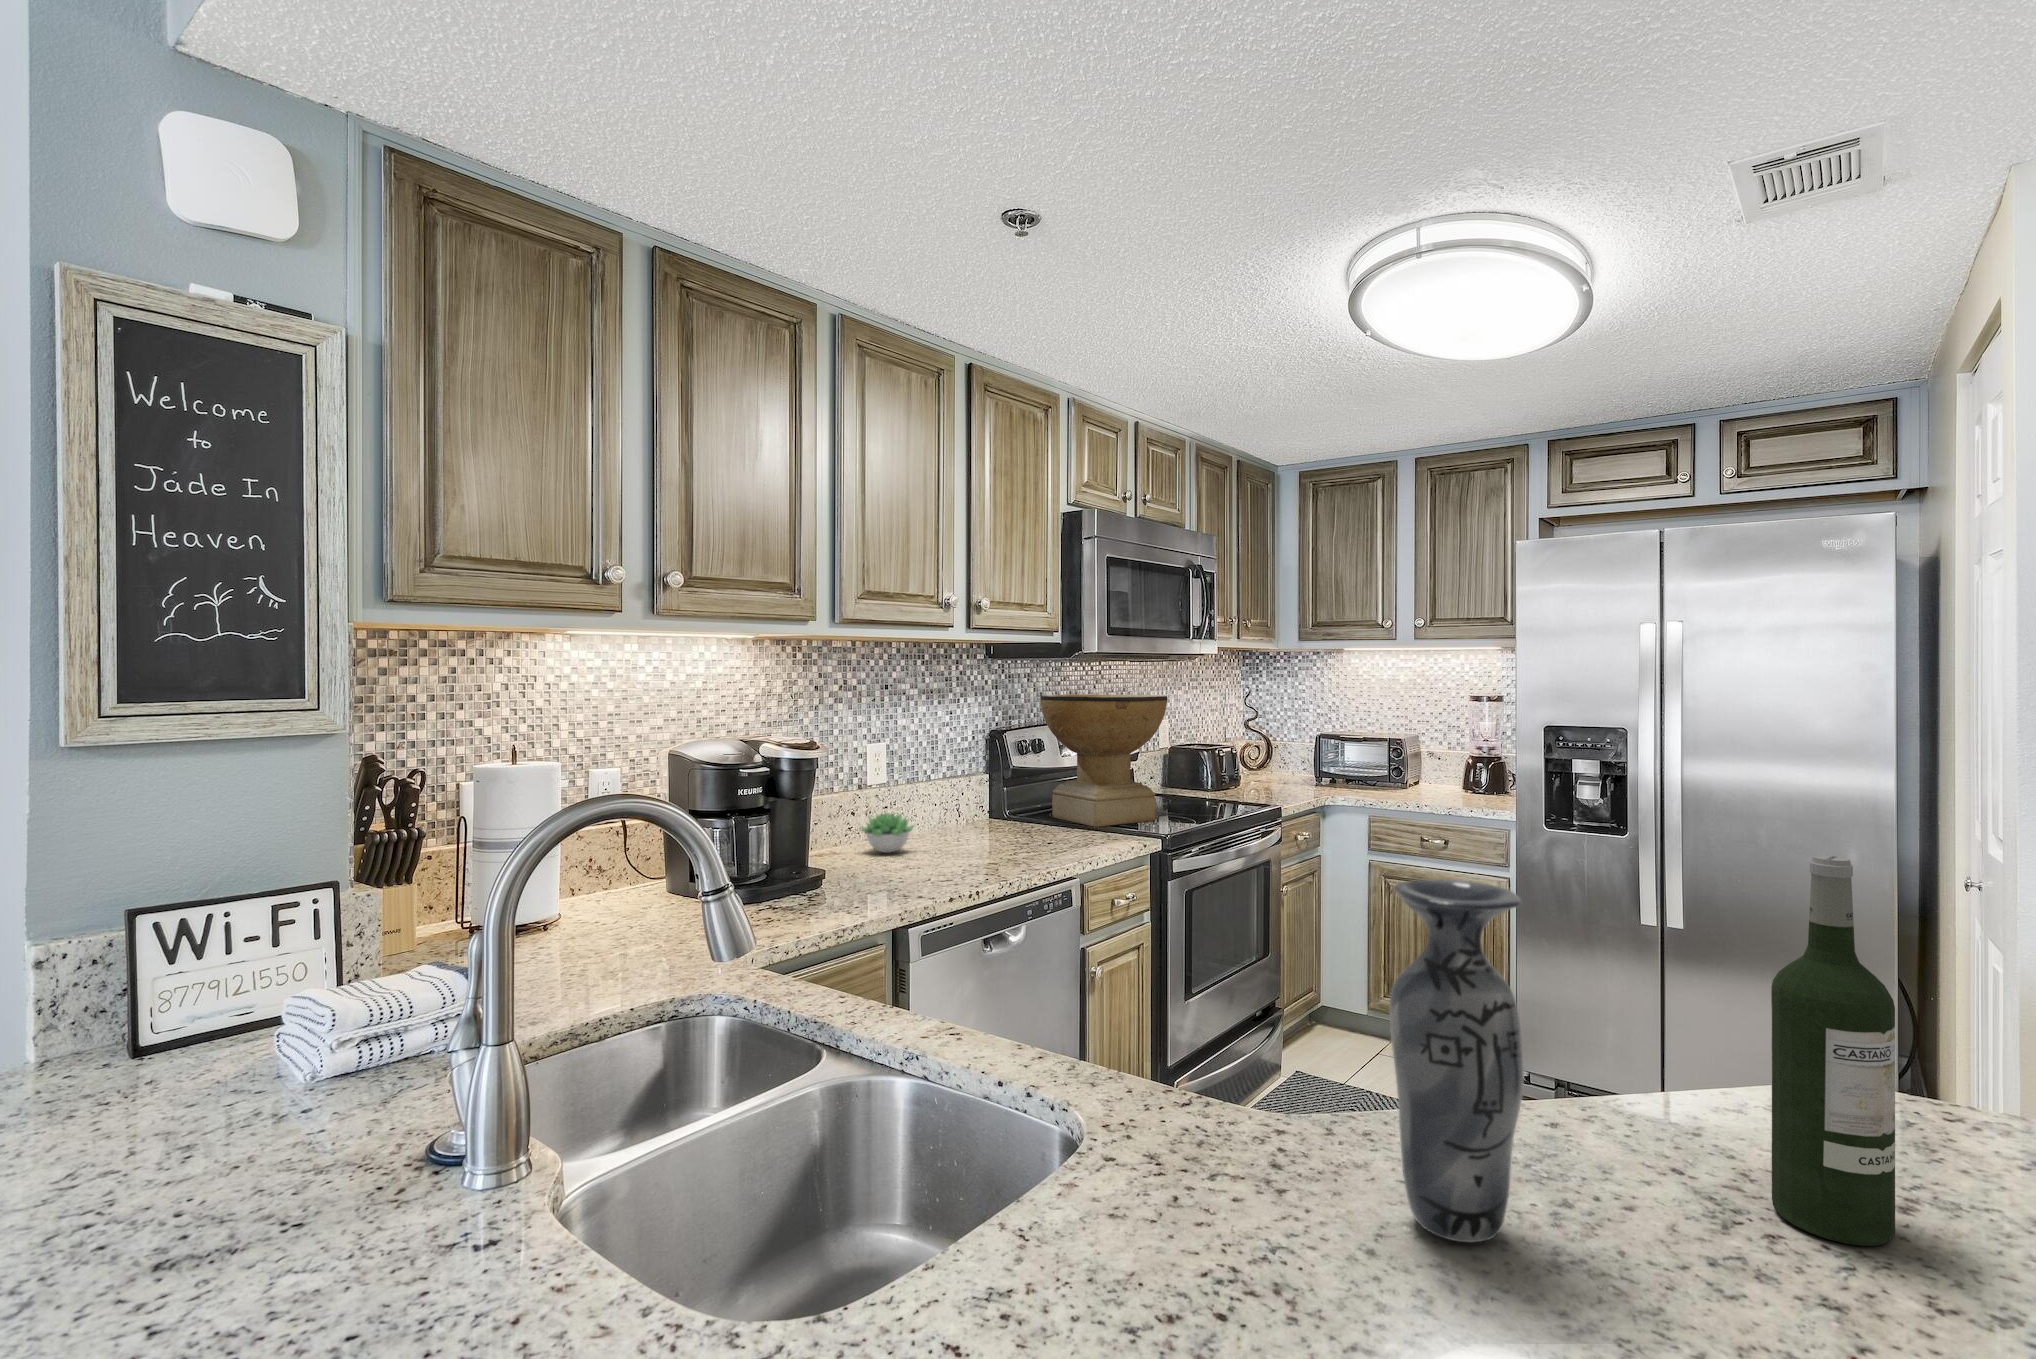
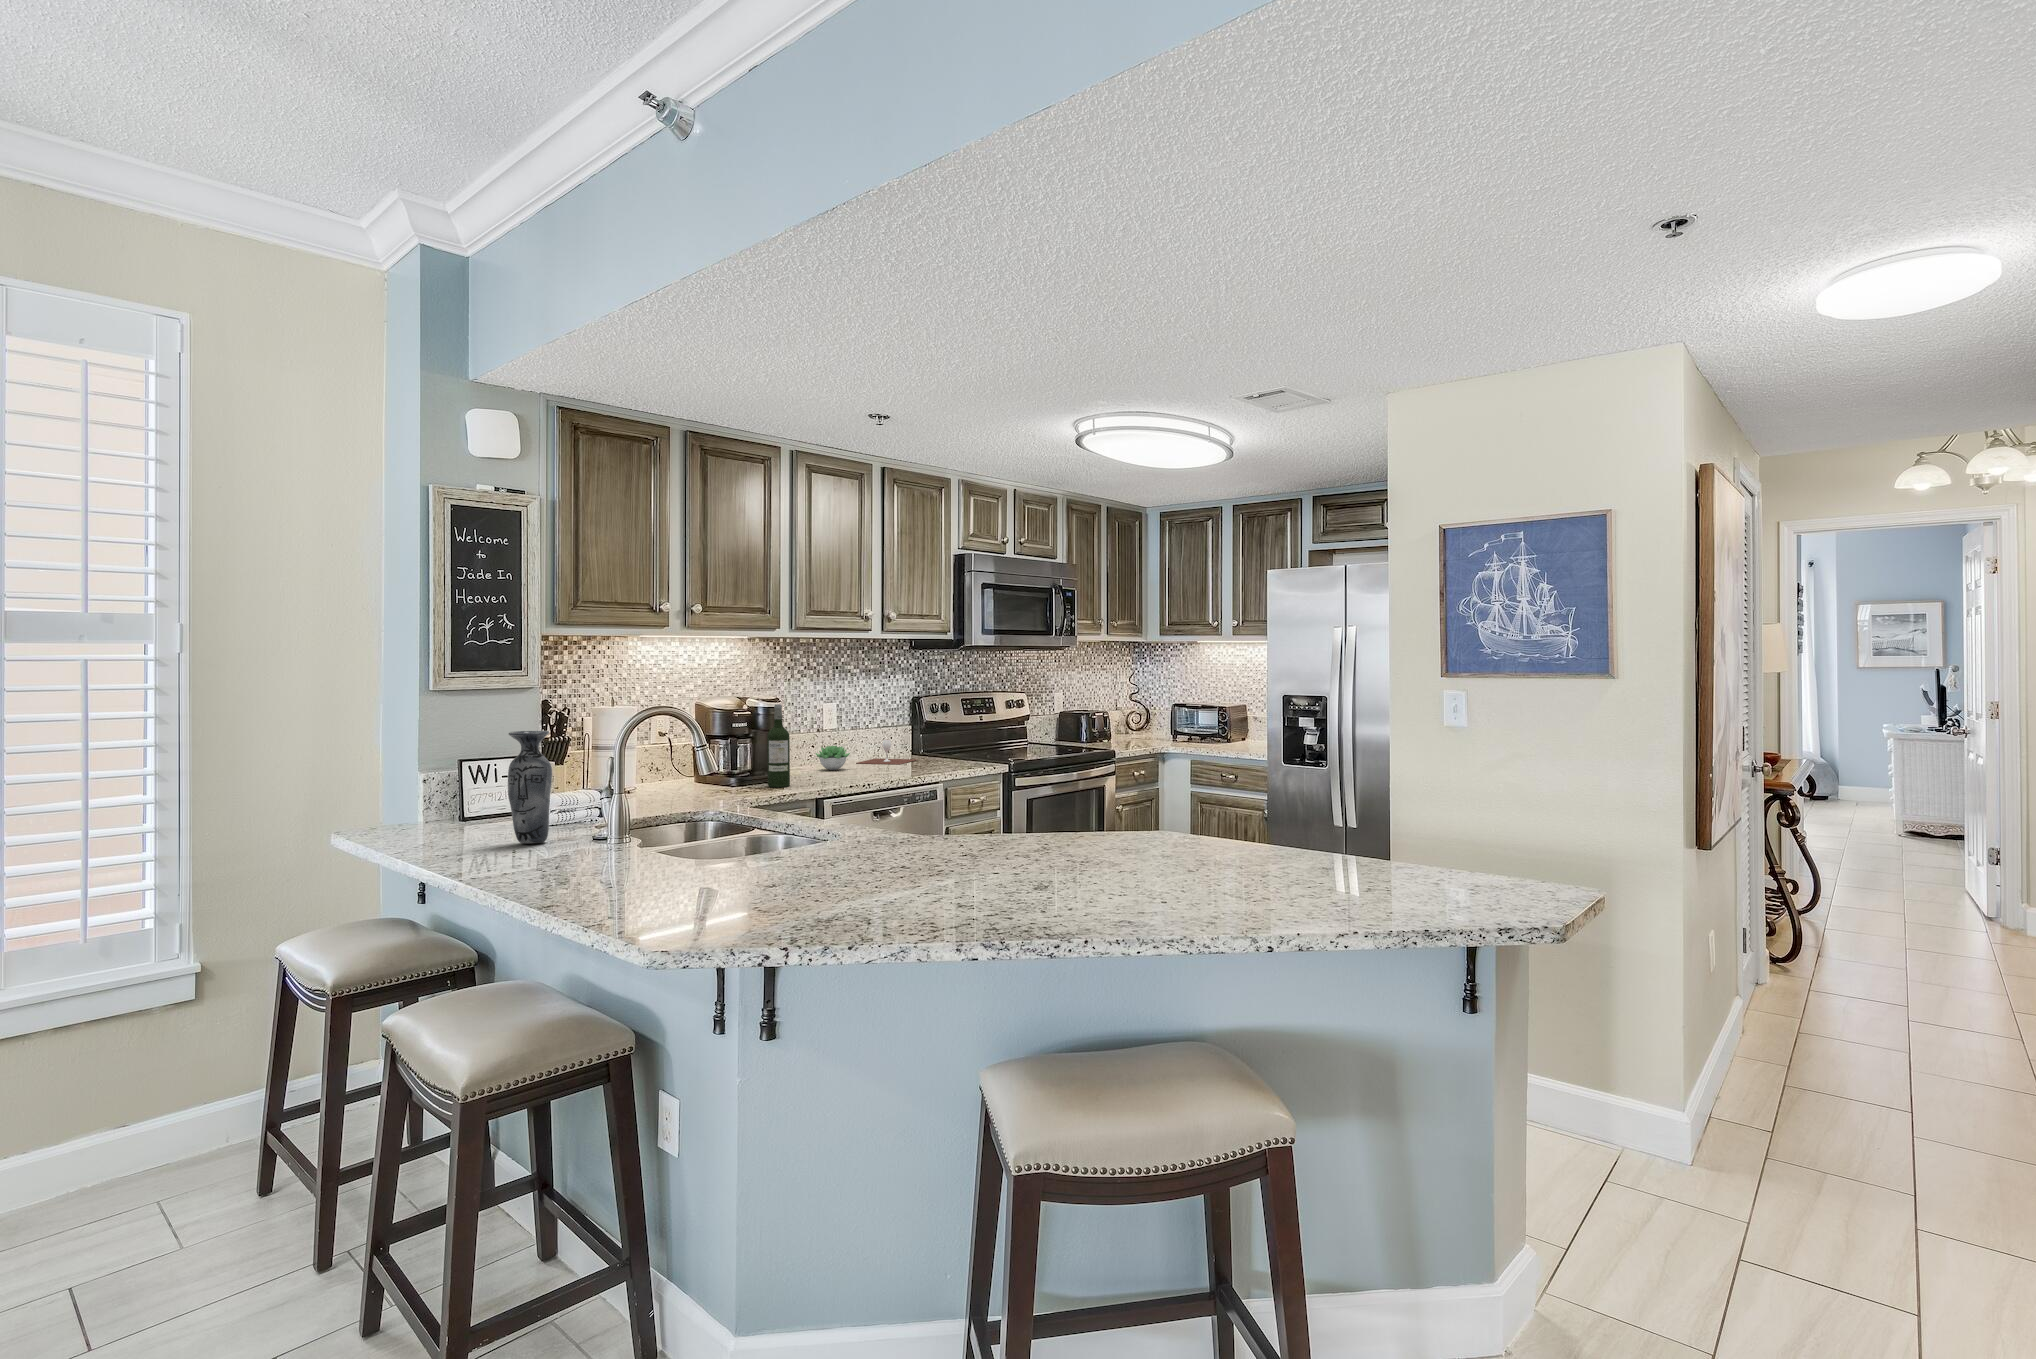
decorative bowl: present [1040,694,1168,827] -> none [948,674,1033,760]
wine glass: none [910,797,1001,838] -> present [858,740,916,765]
wine bottle: present [1771,855,1895,1246] -> present [767,704,790,787]
vase: present [1389,880,1524,1242] -> present [508,731,552,843]

